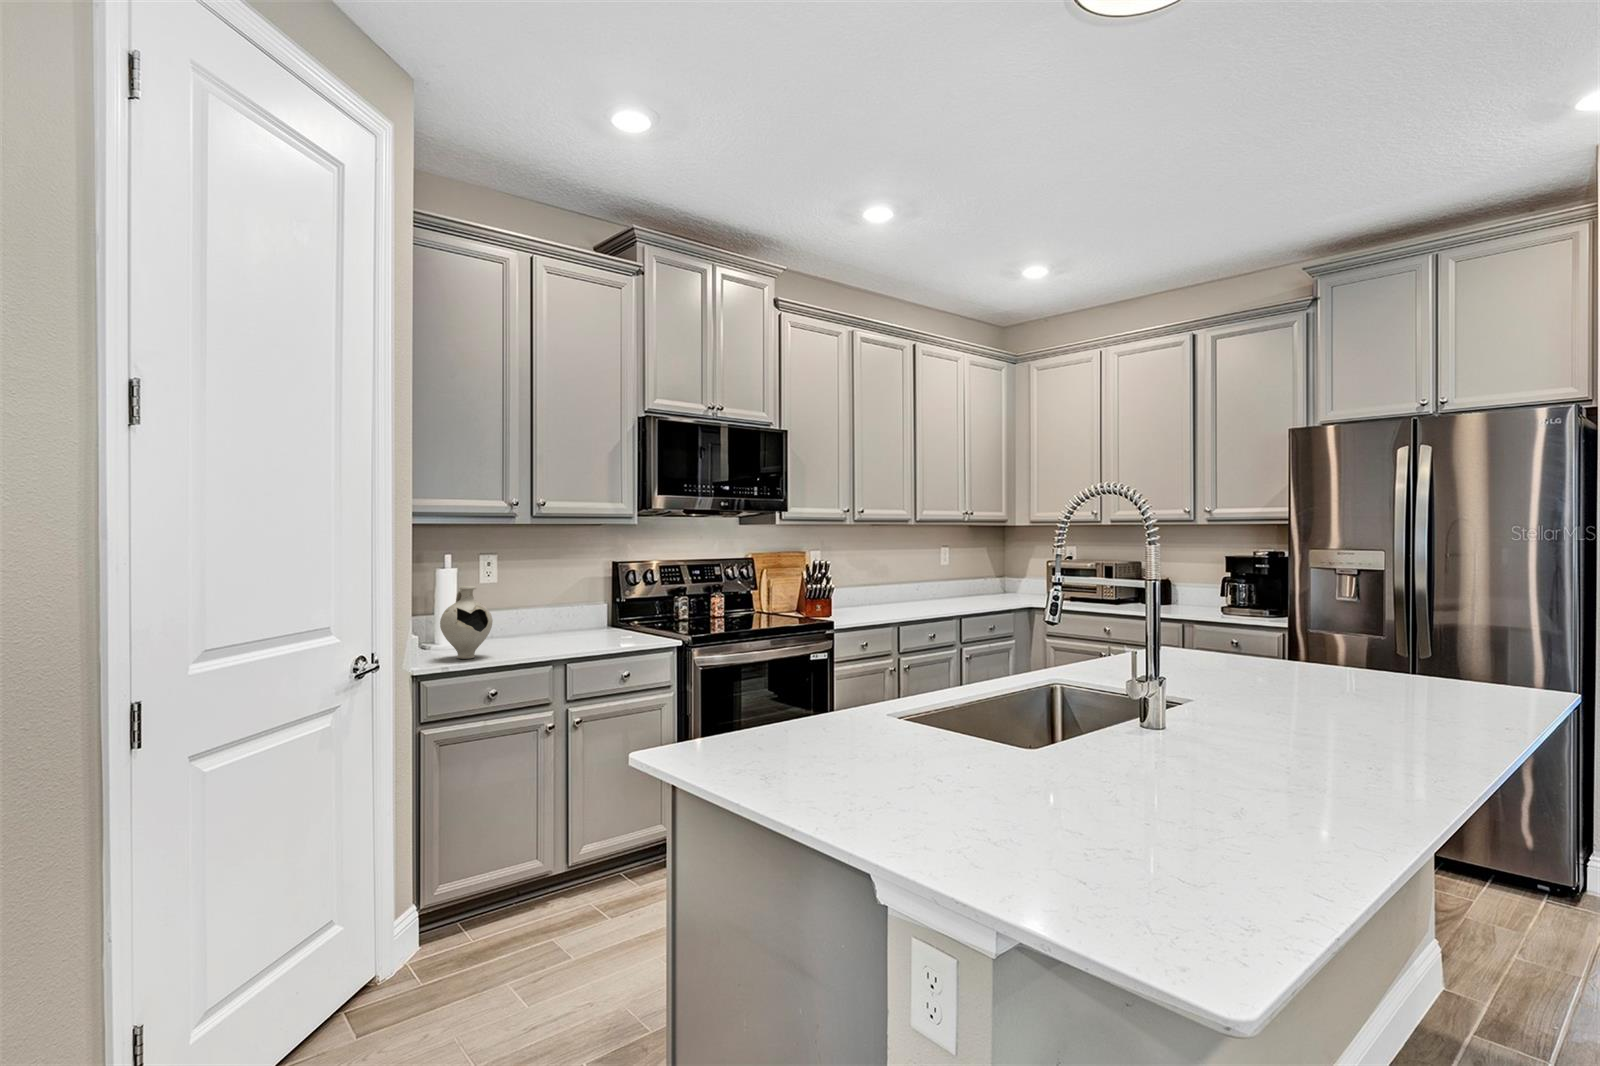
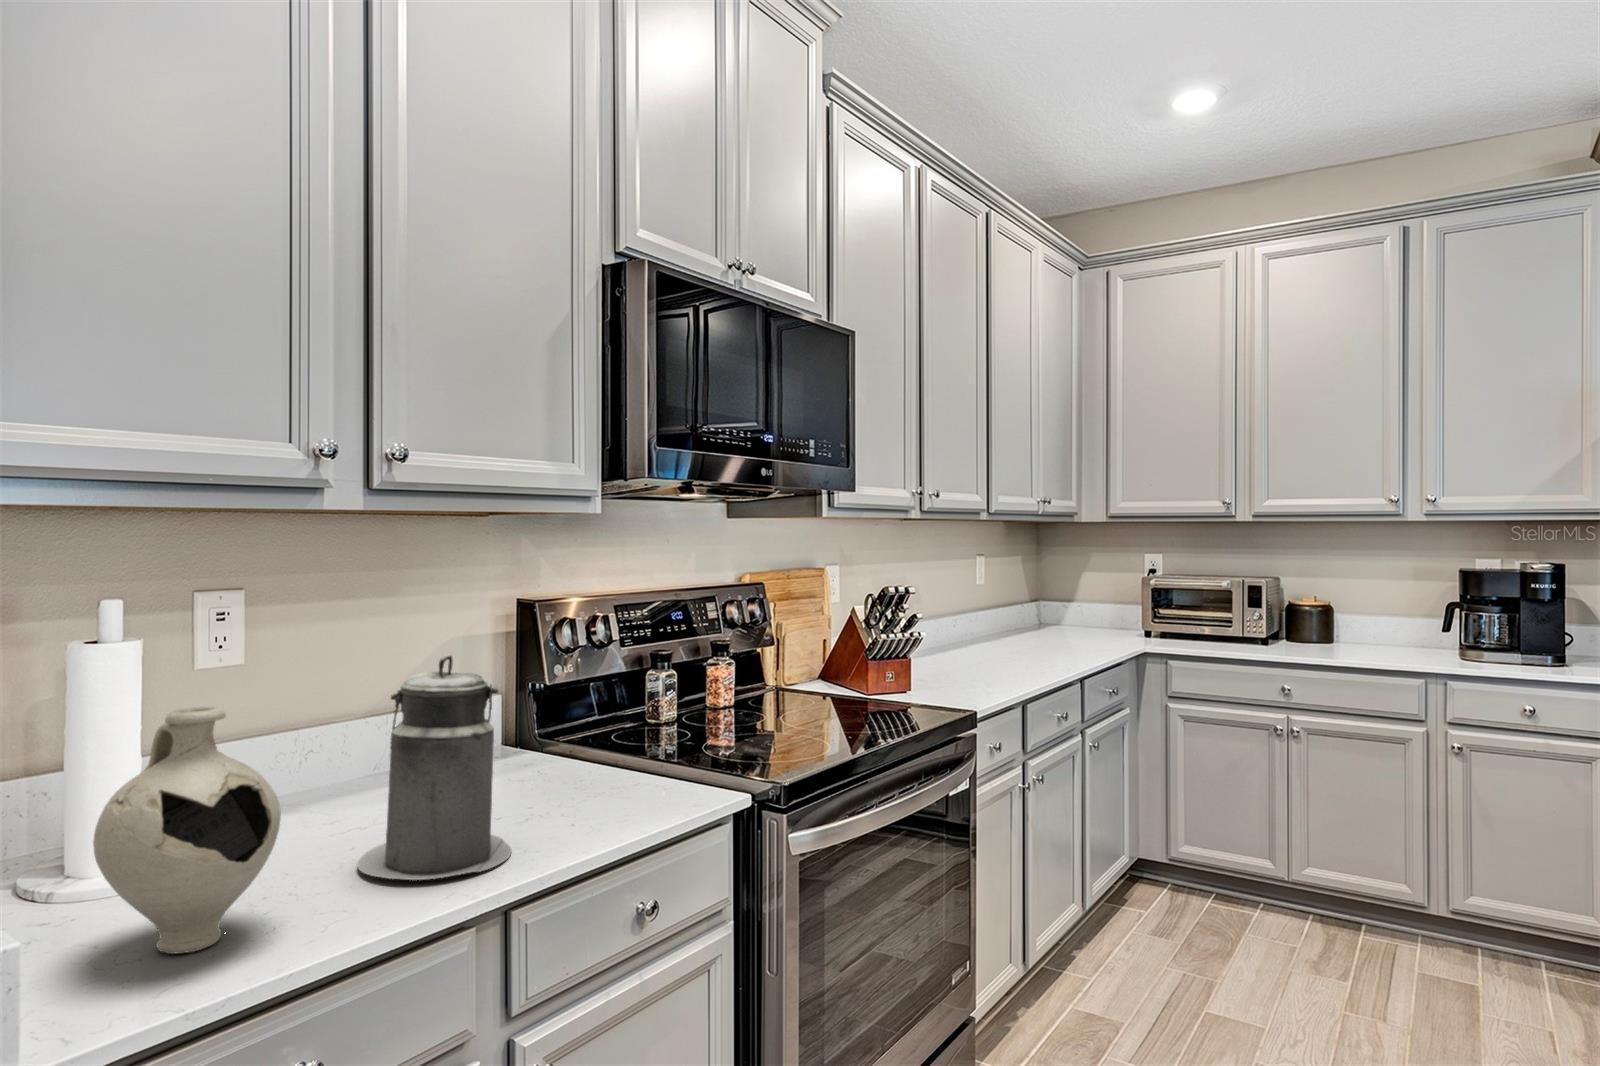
canister: none [522,576,576,650] -> present [358,655,511,880]

